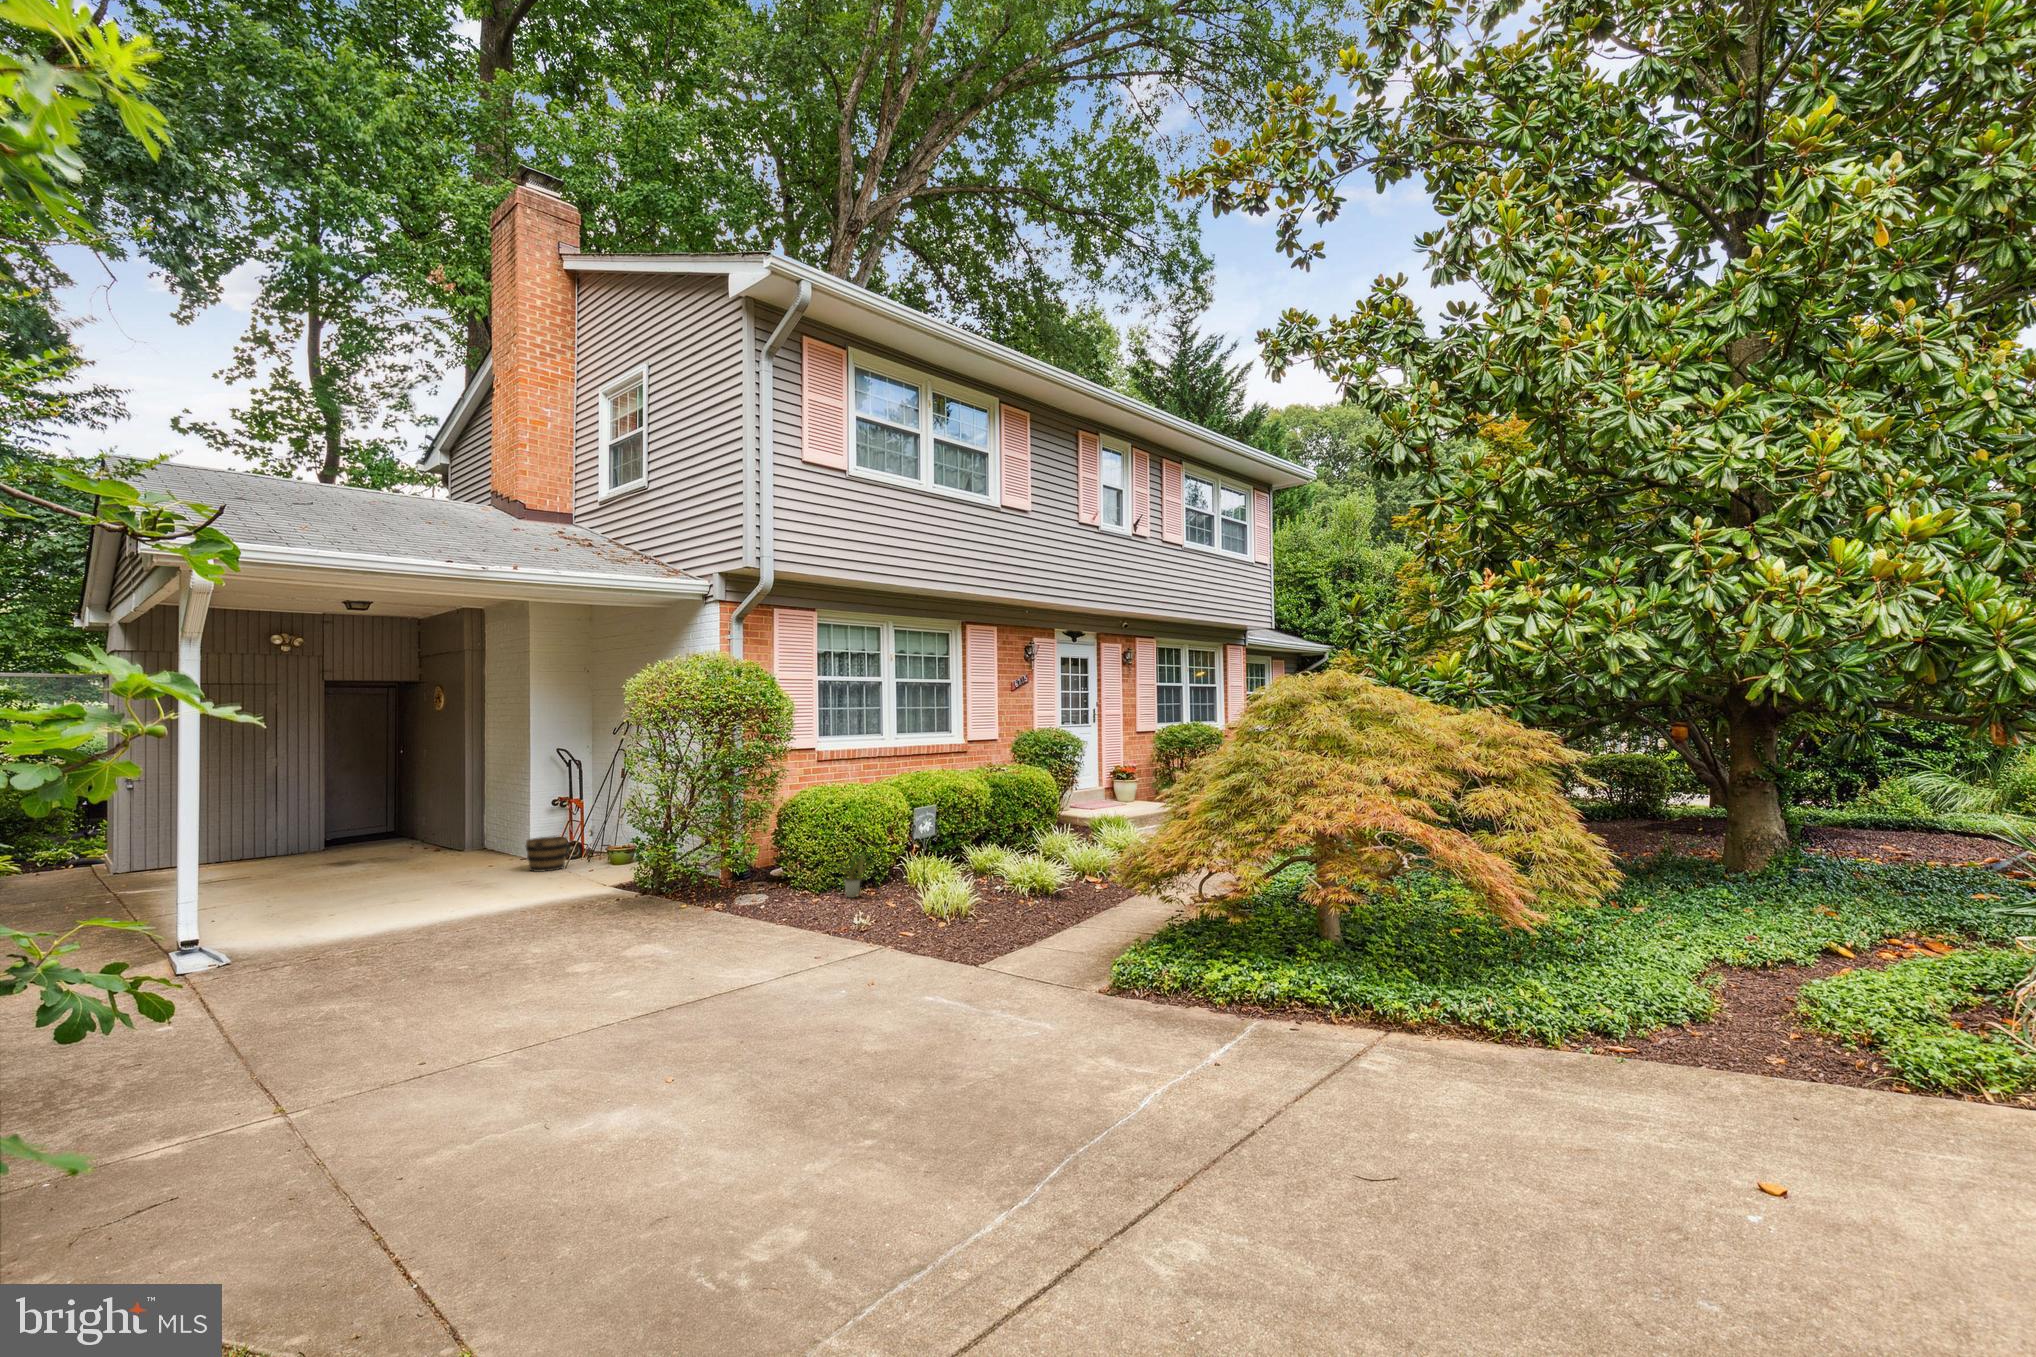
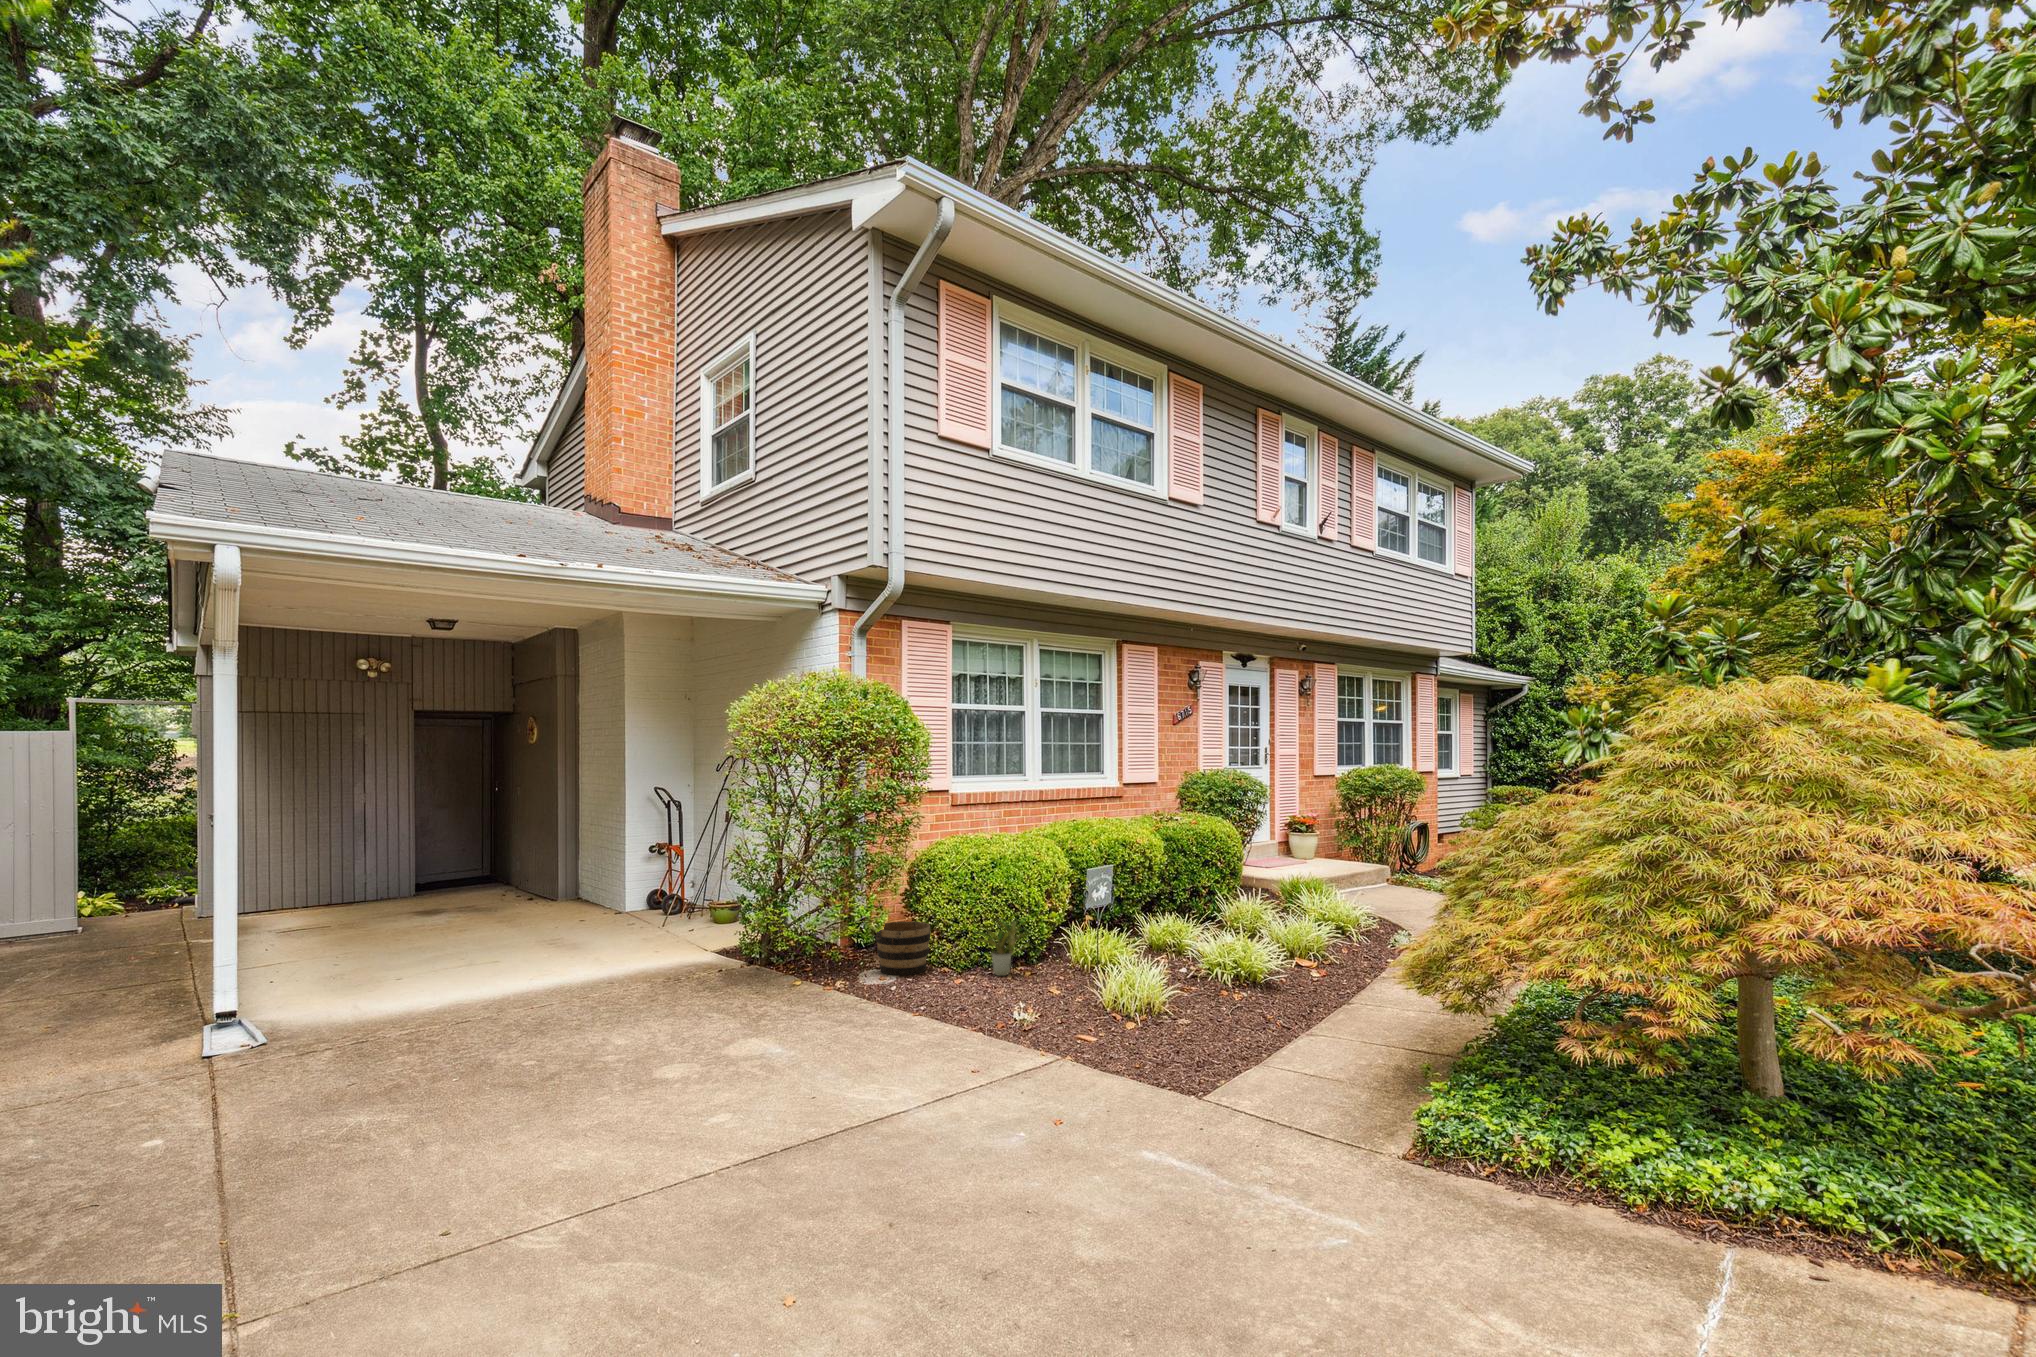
bucket: present [526,836,568,872] -> present [875,922,931,975]

